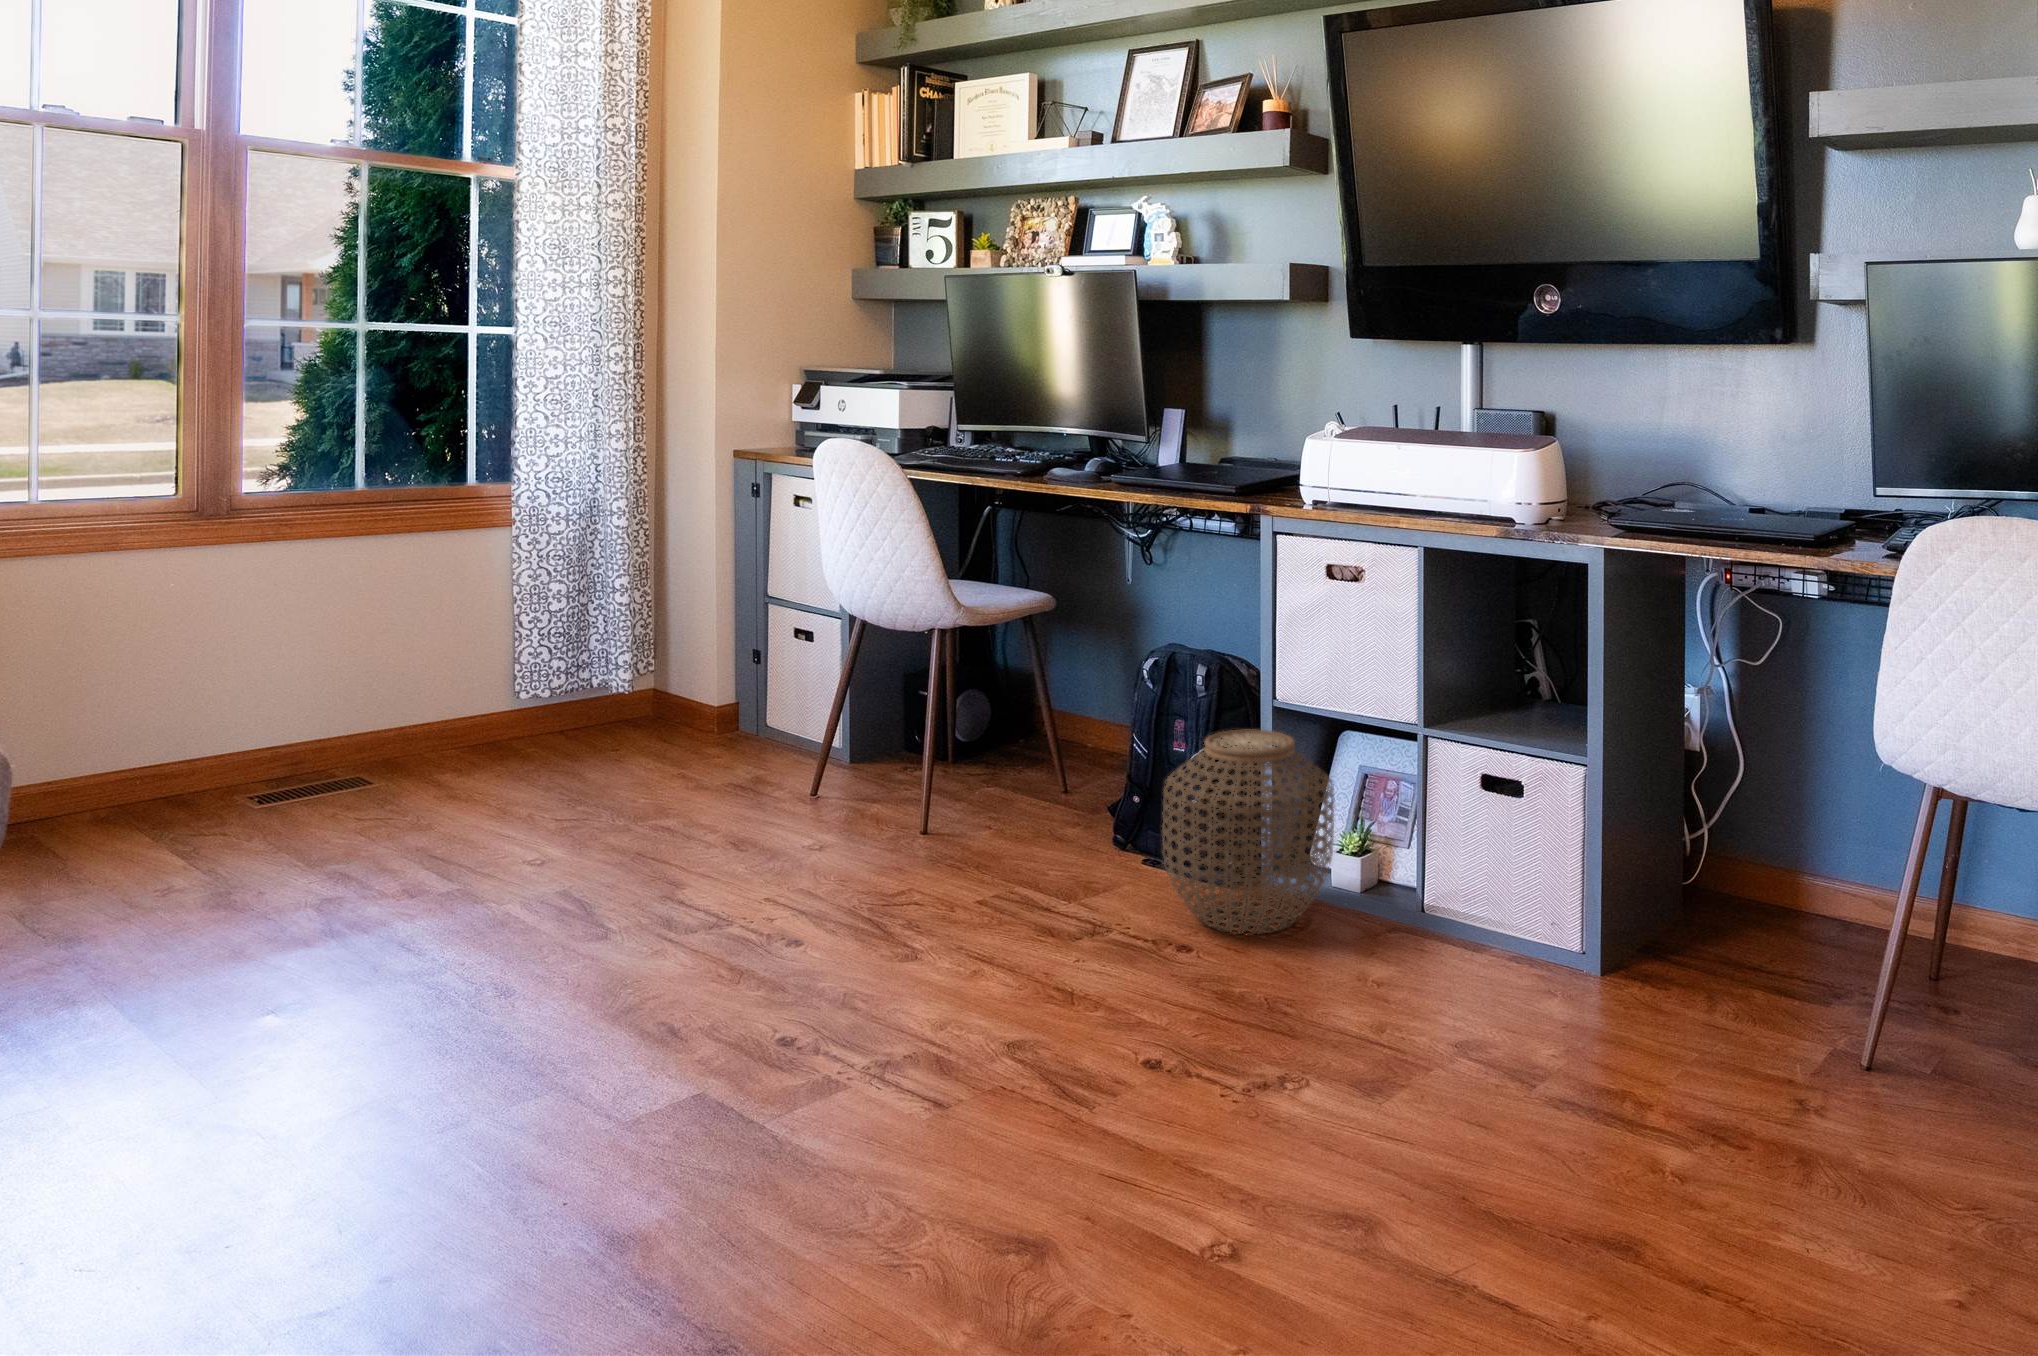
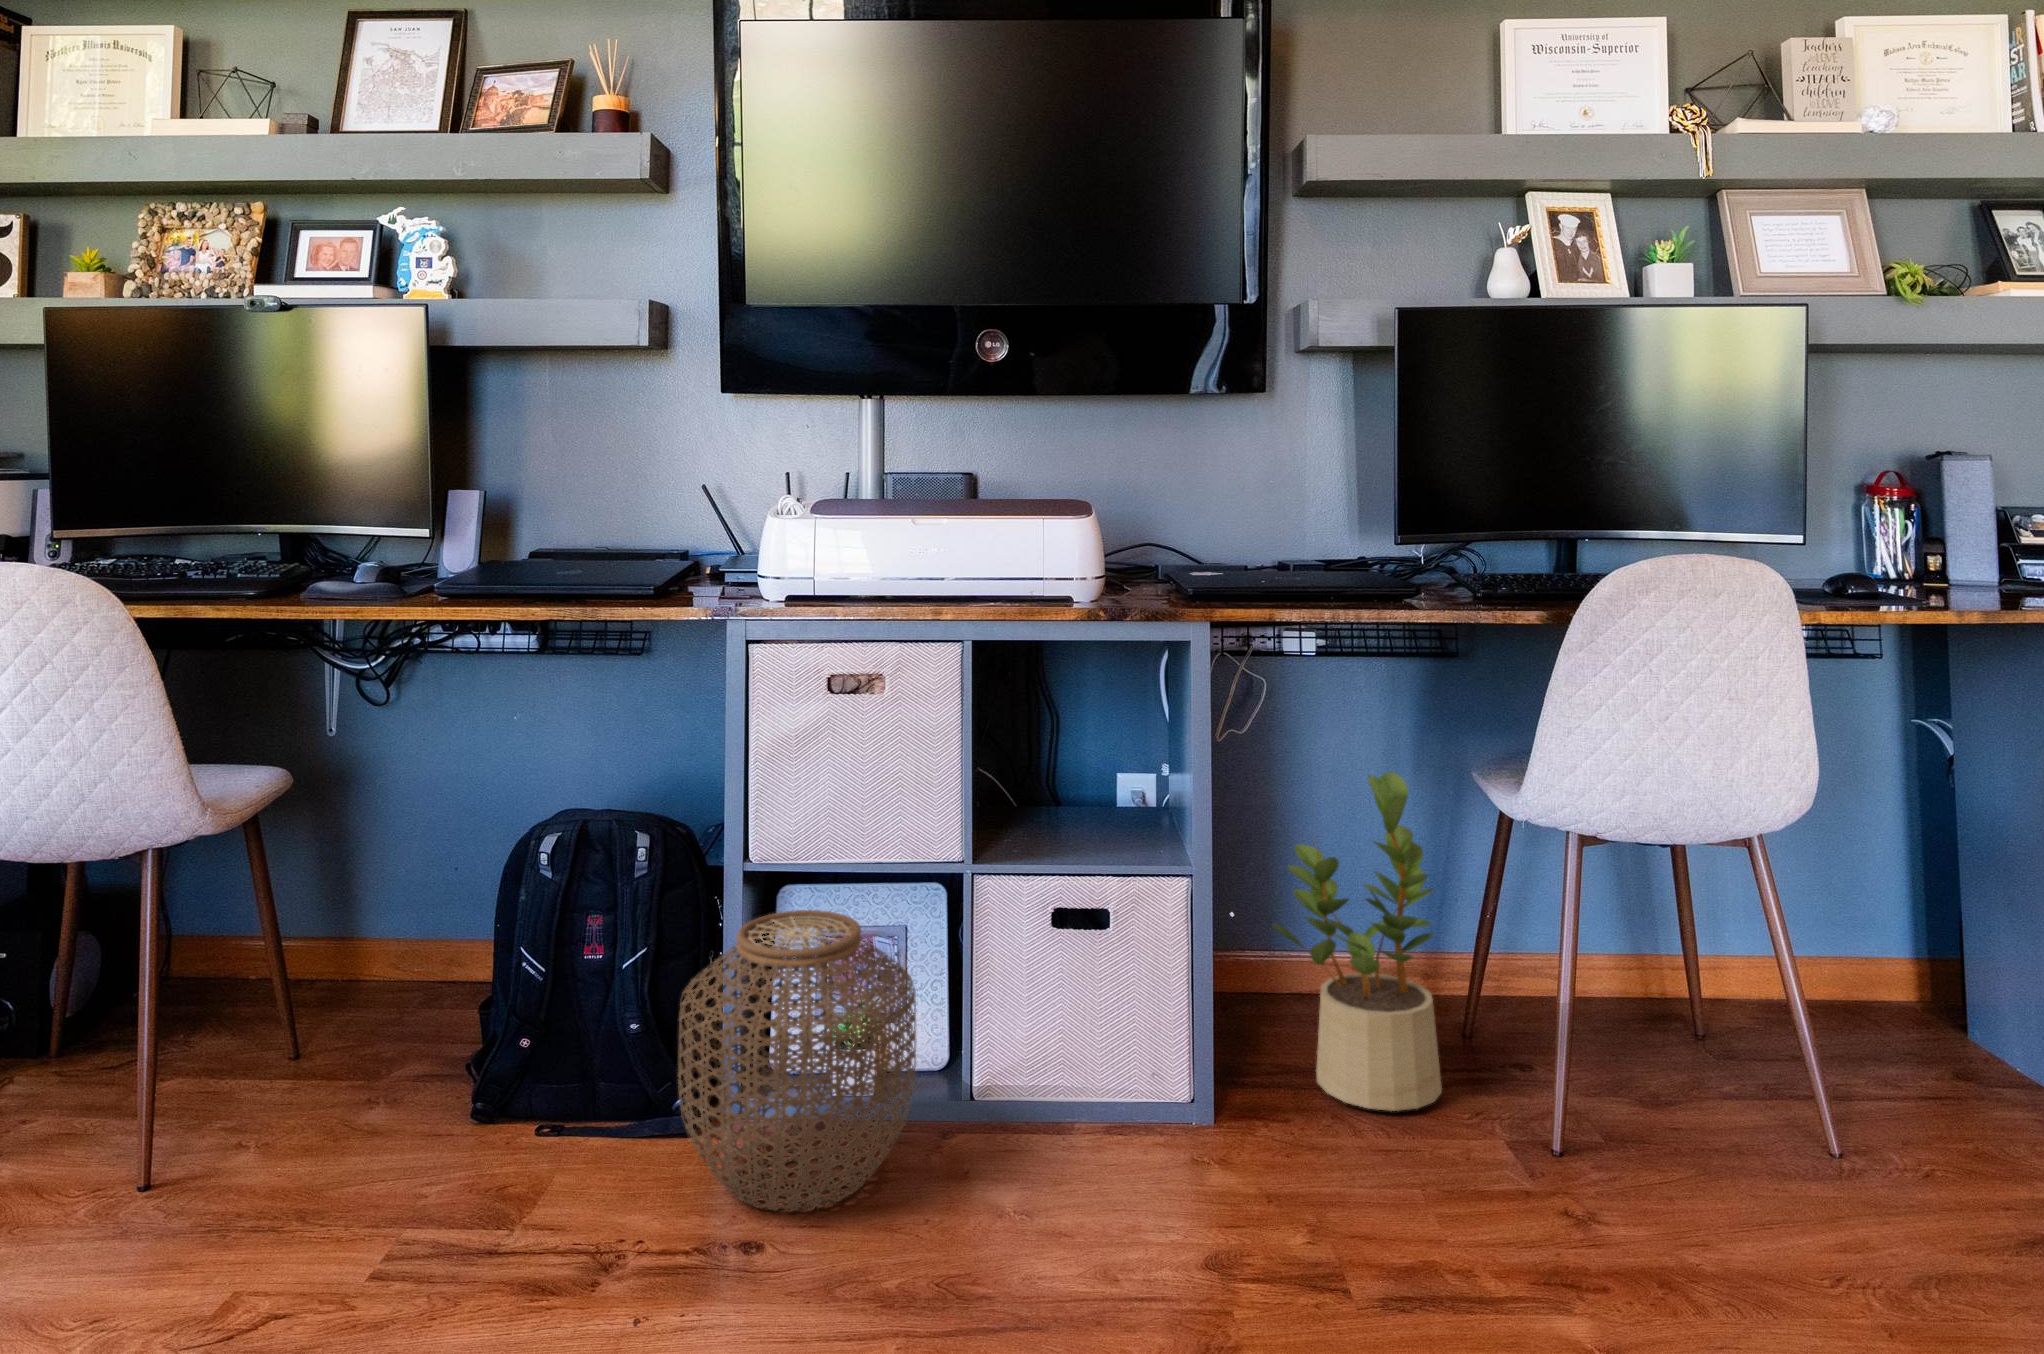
potted plant: none [1668,698,1819,994] -> present [1272,772,1442,1111]

